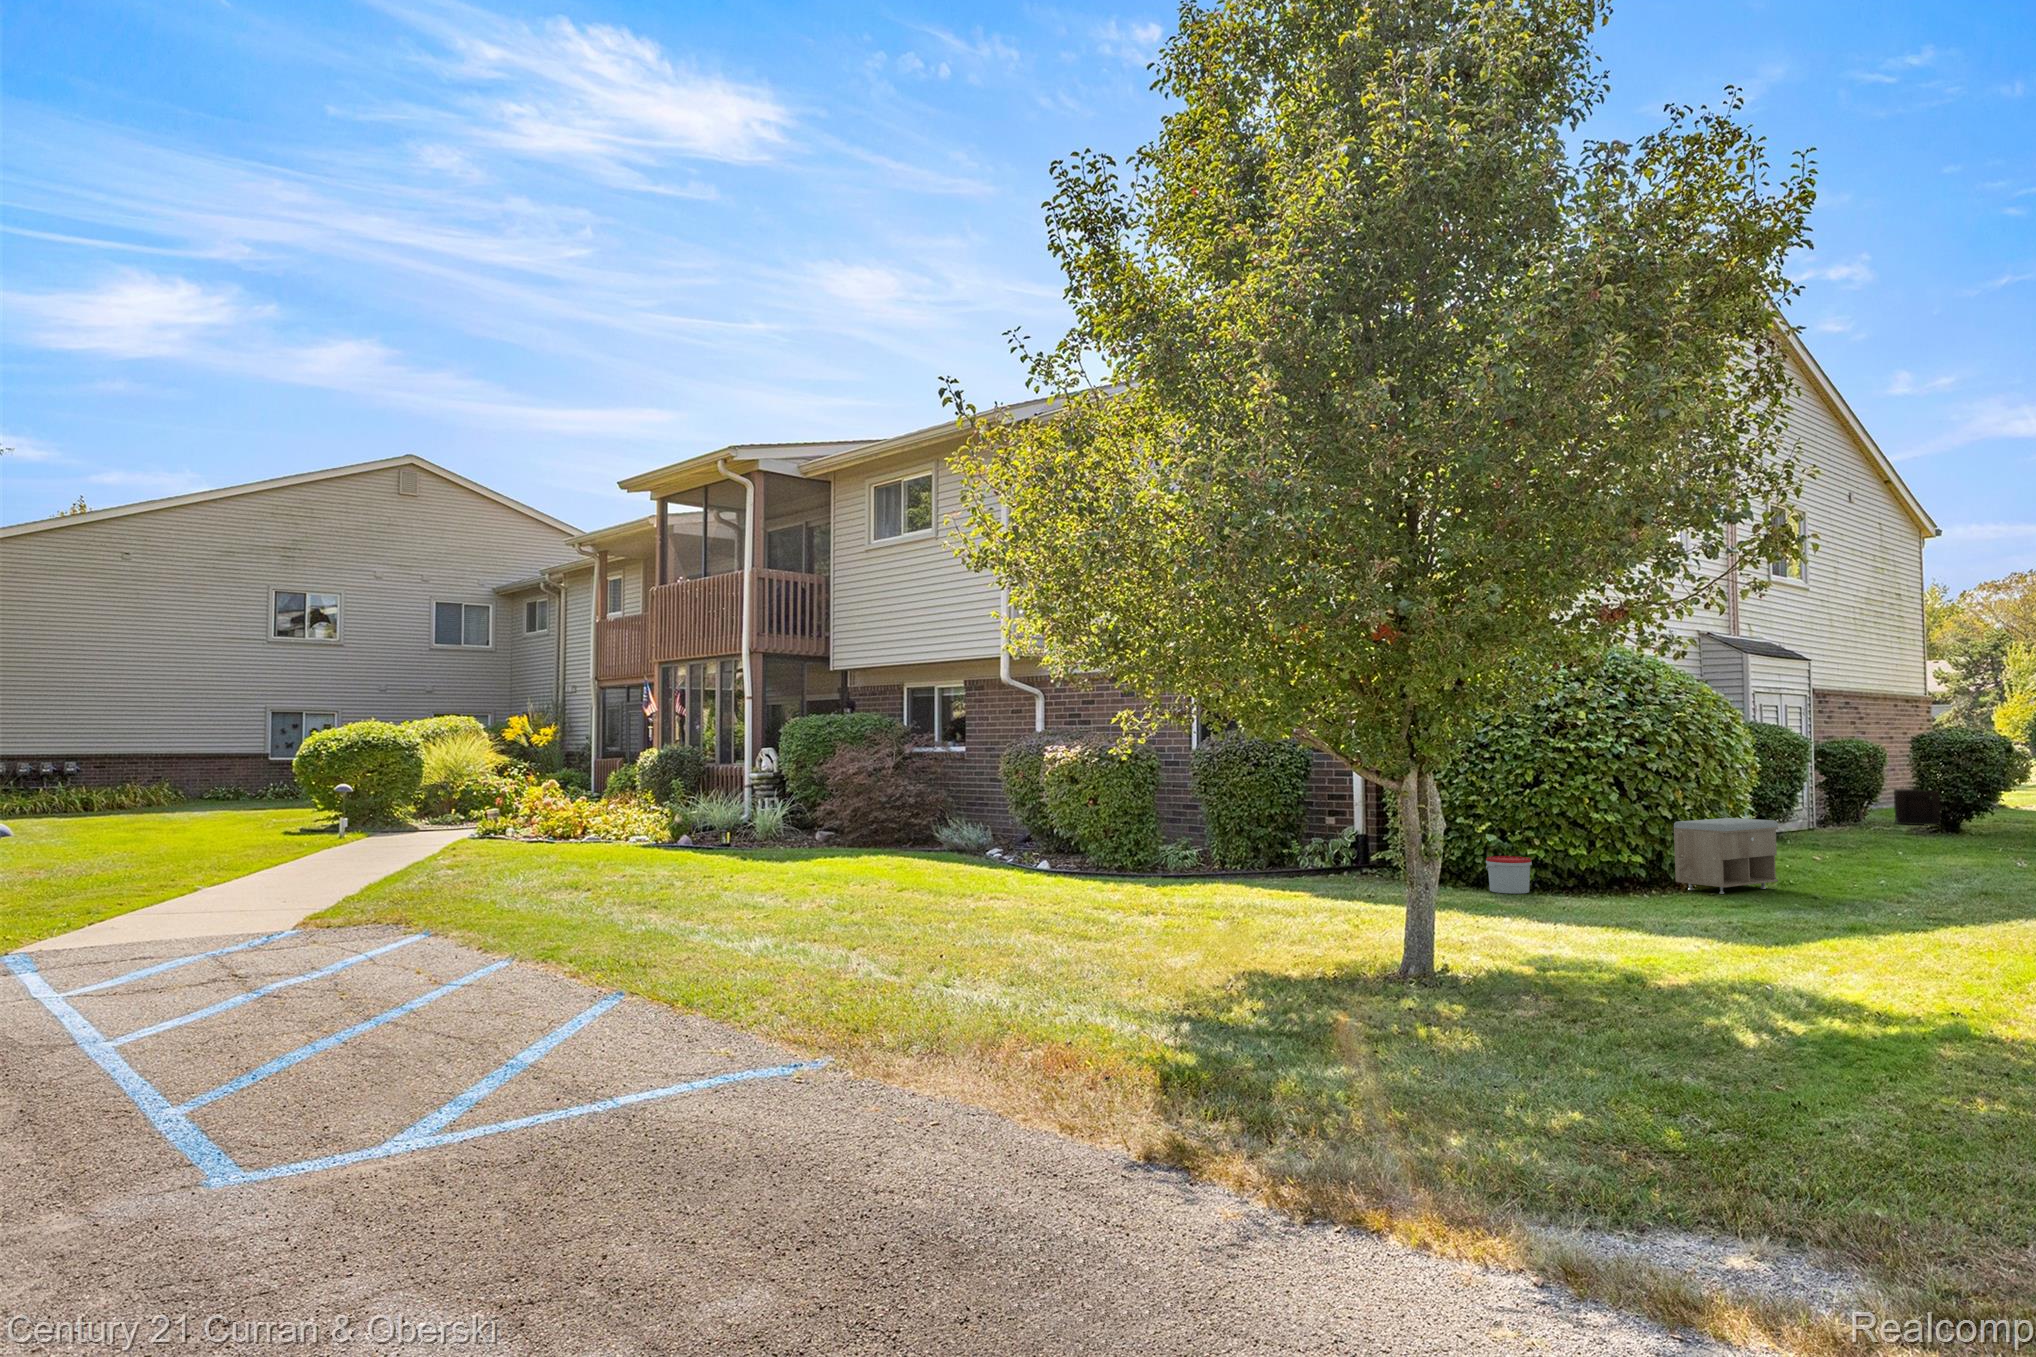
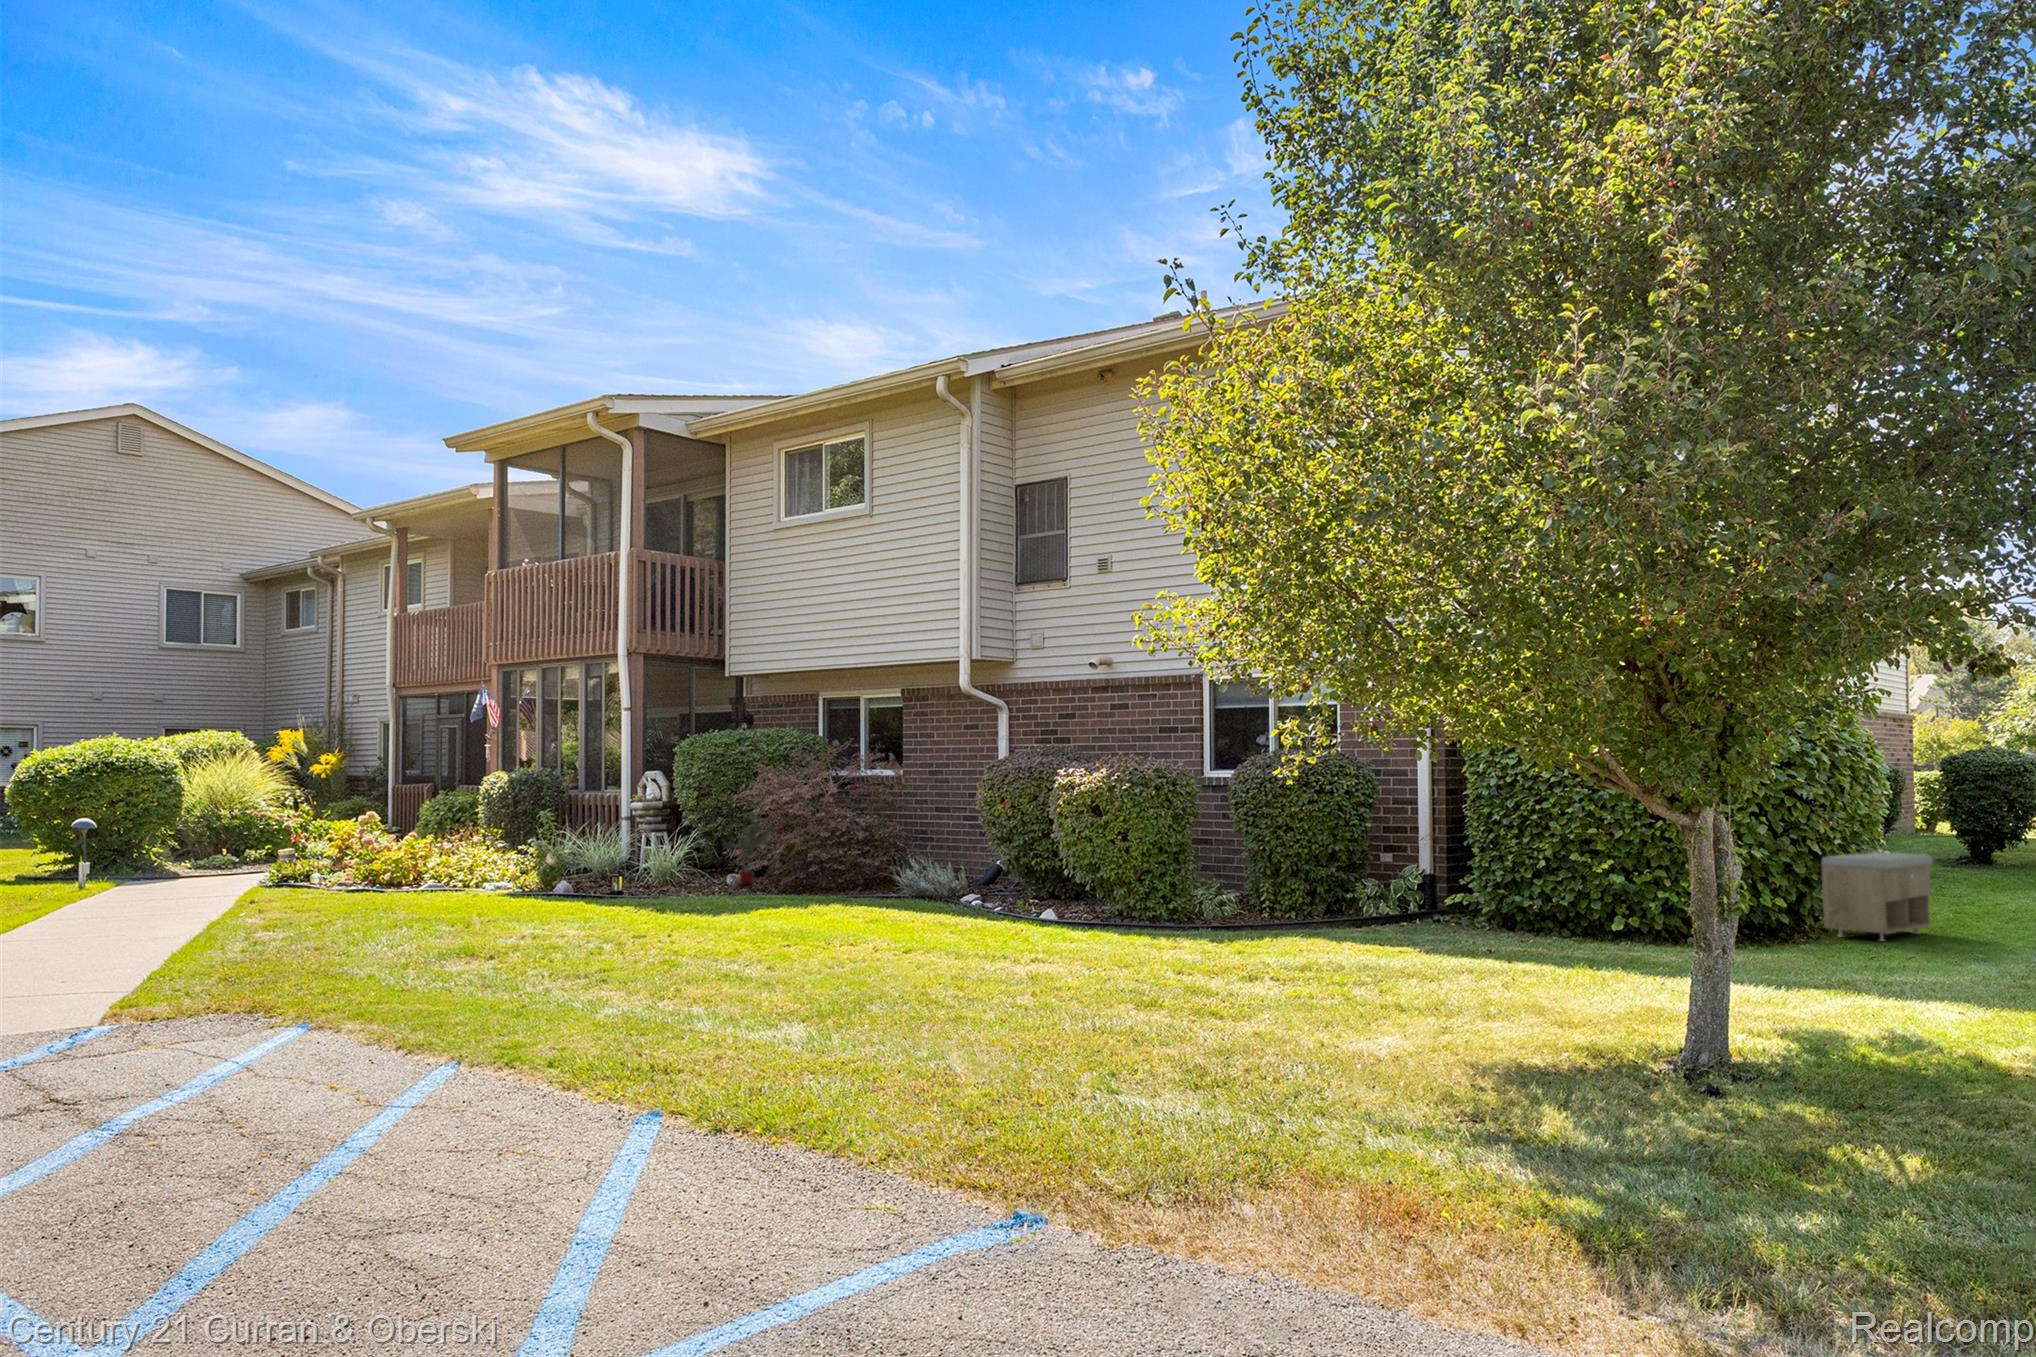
potted tree: none [811,781,851,839] -> present [723,813,772,885]
wooden crate: present [1894,789,1941,825] -> none [1925,815,1979,855]
bucket: present [1486,856,1532,894] -> none [1615,900,1671,945]

